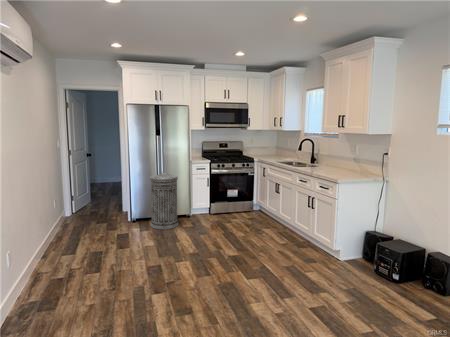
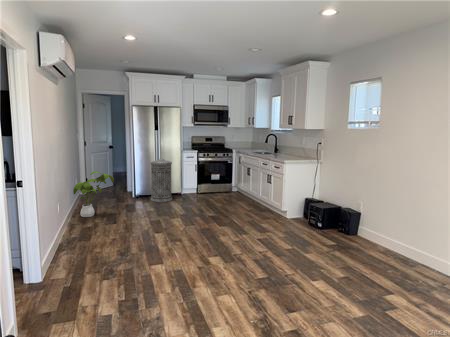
house plant: none [39,195,99,259] -> present [73,171,114,217]

